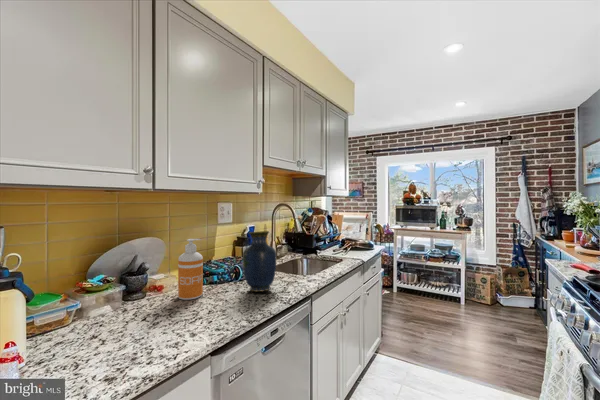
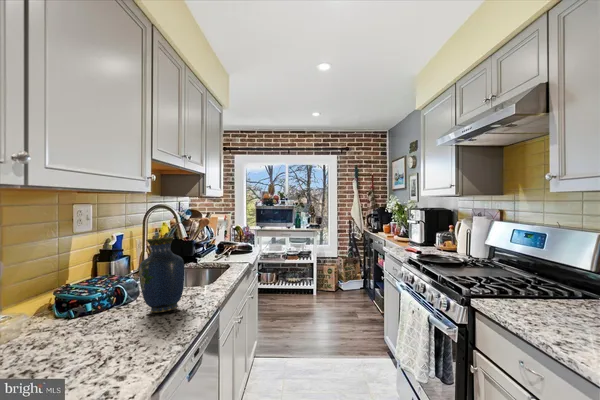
soap dispenser: present [178,239,203,300] -> none [41,253,83,344]

